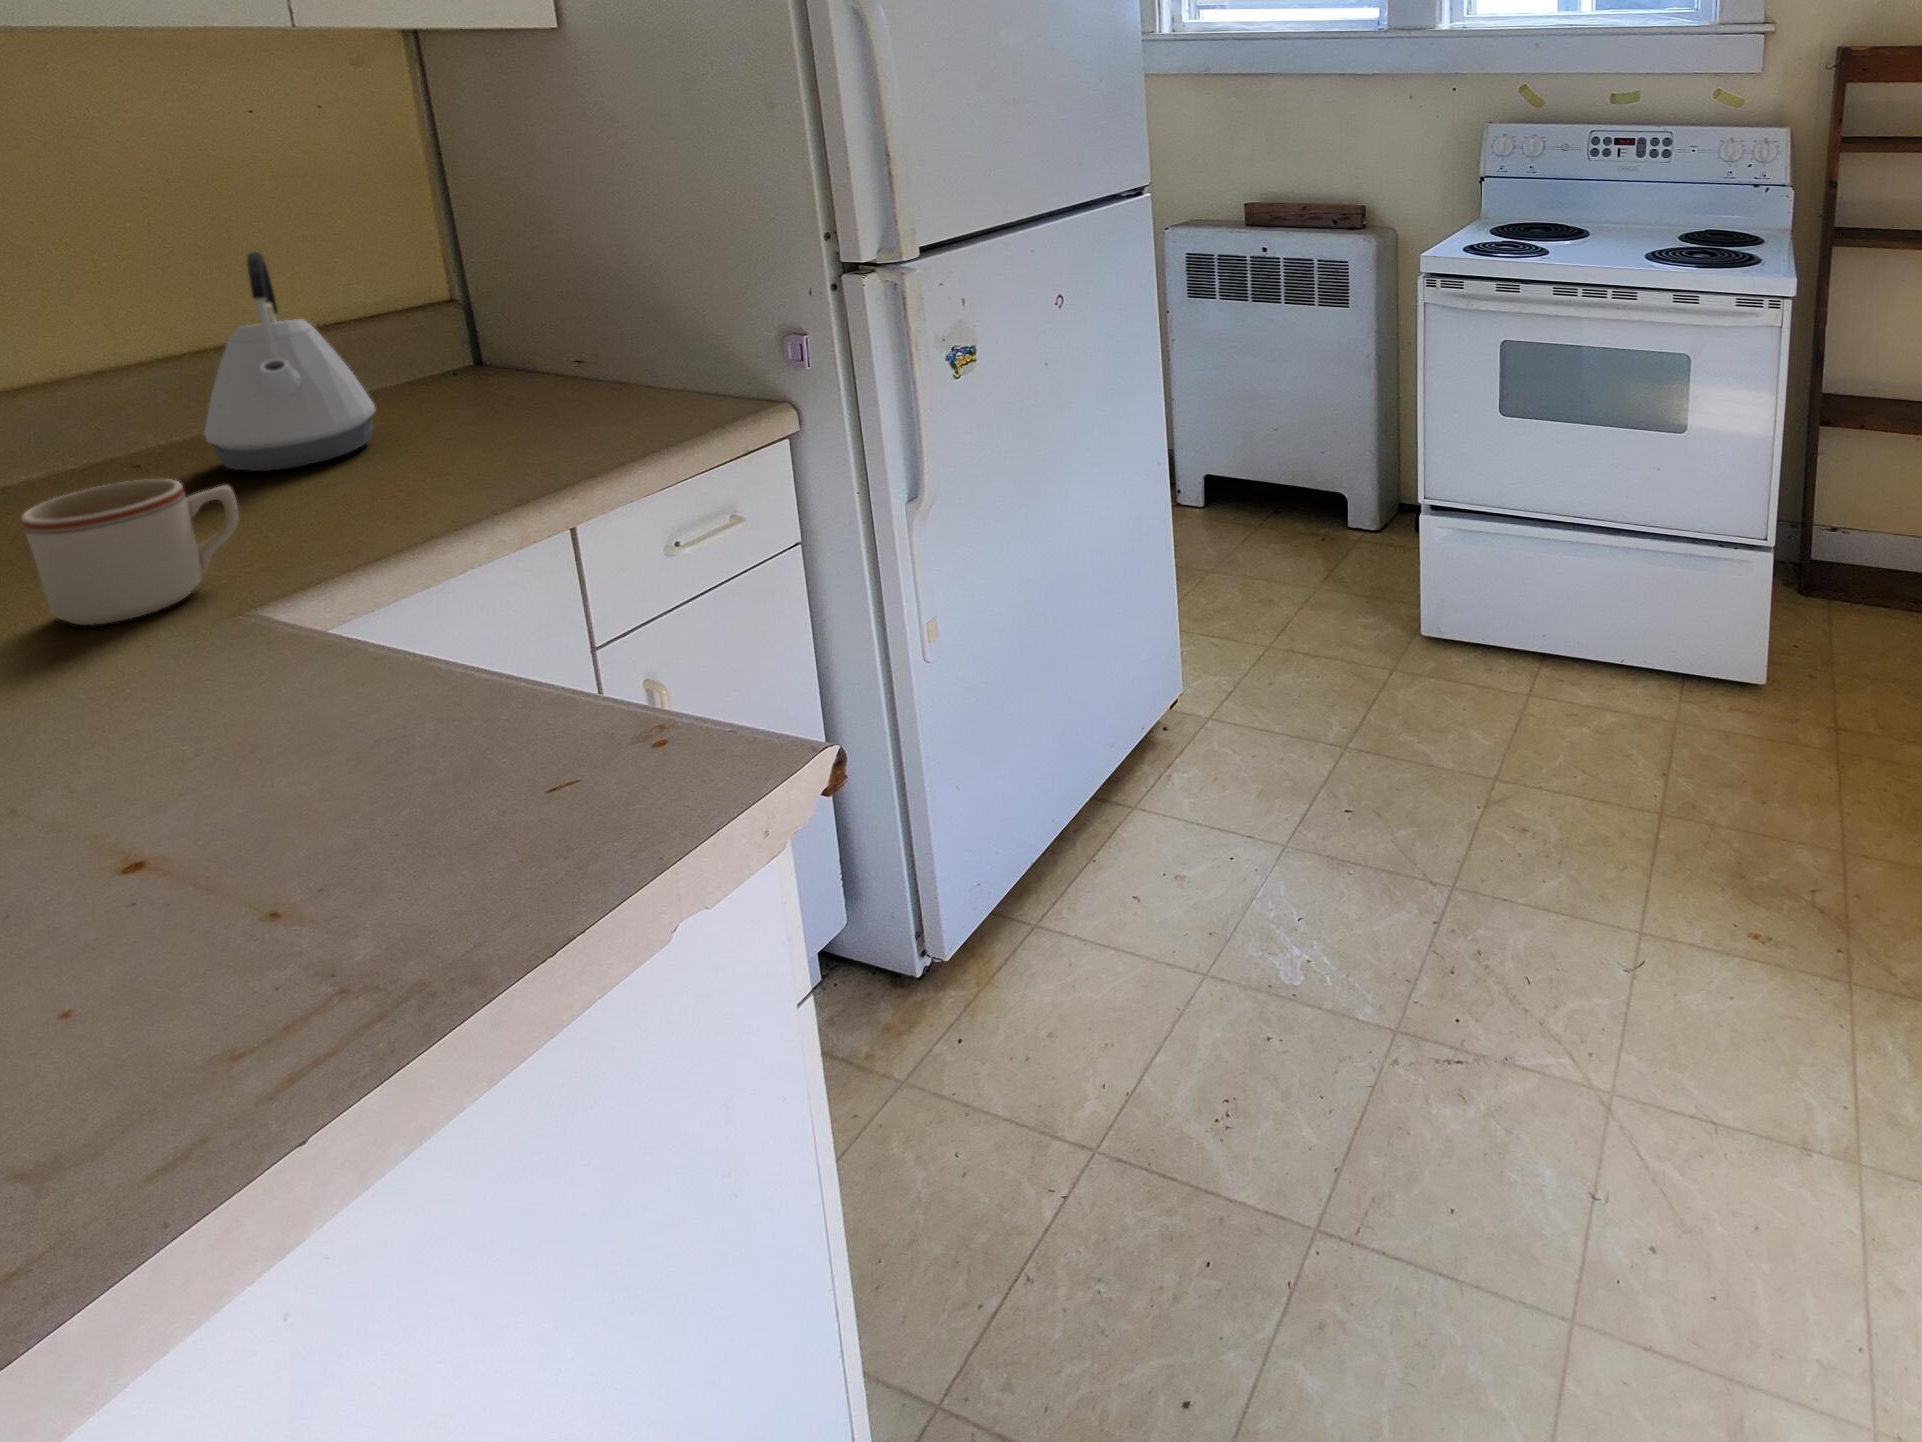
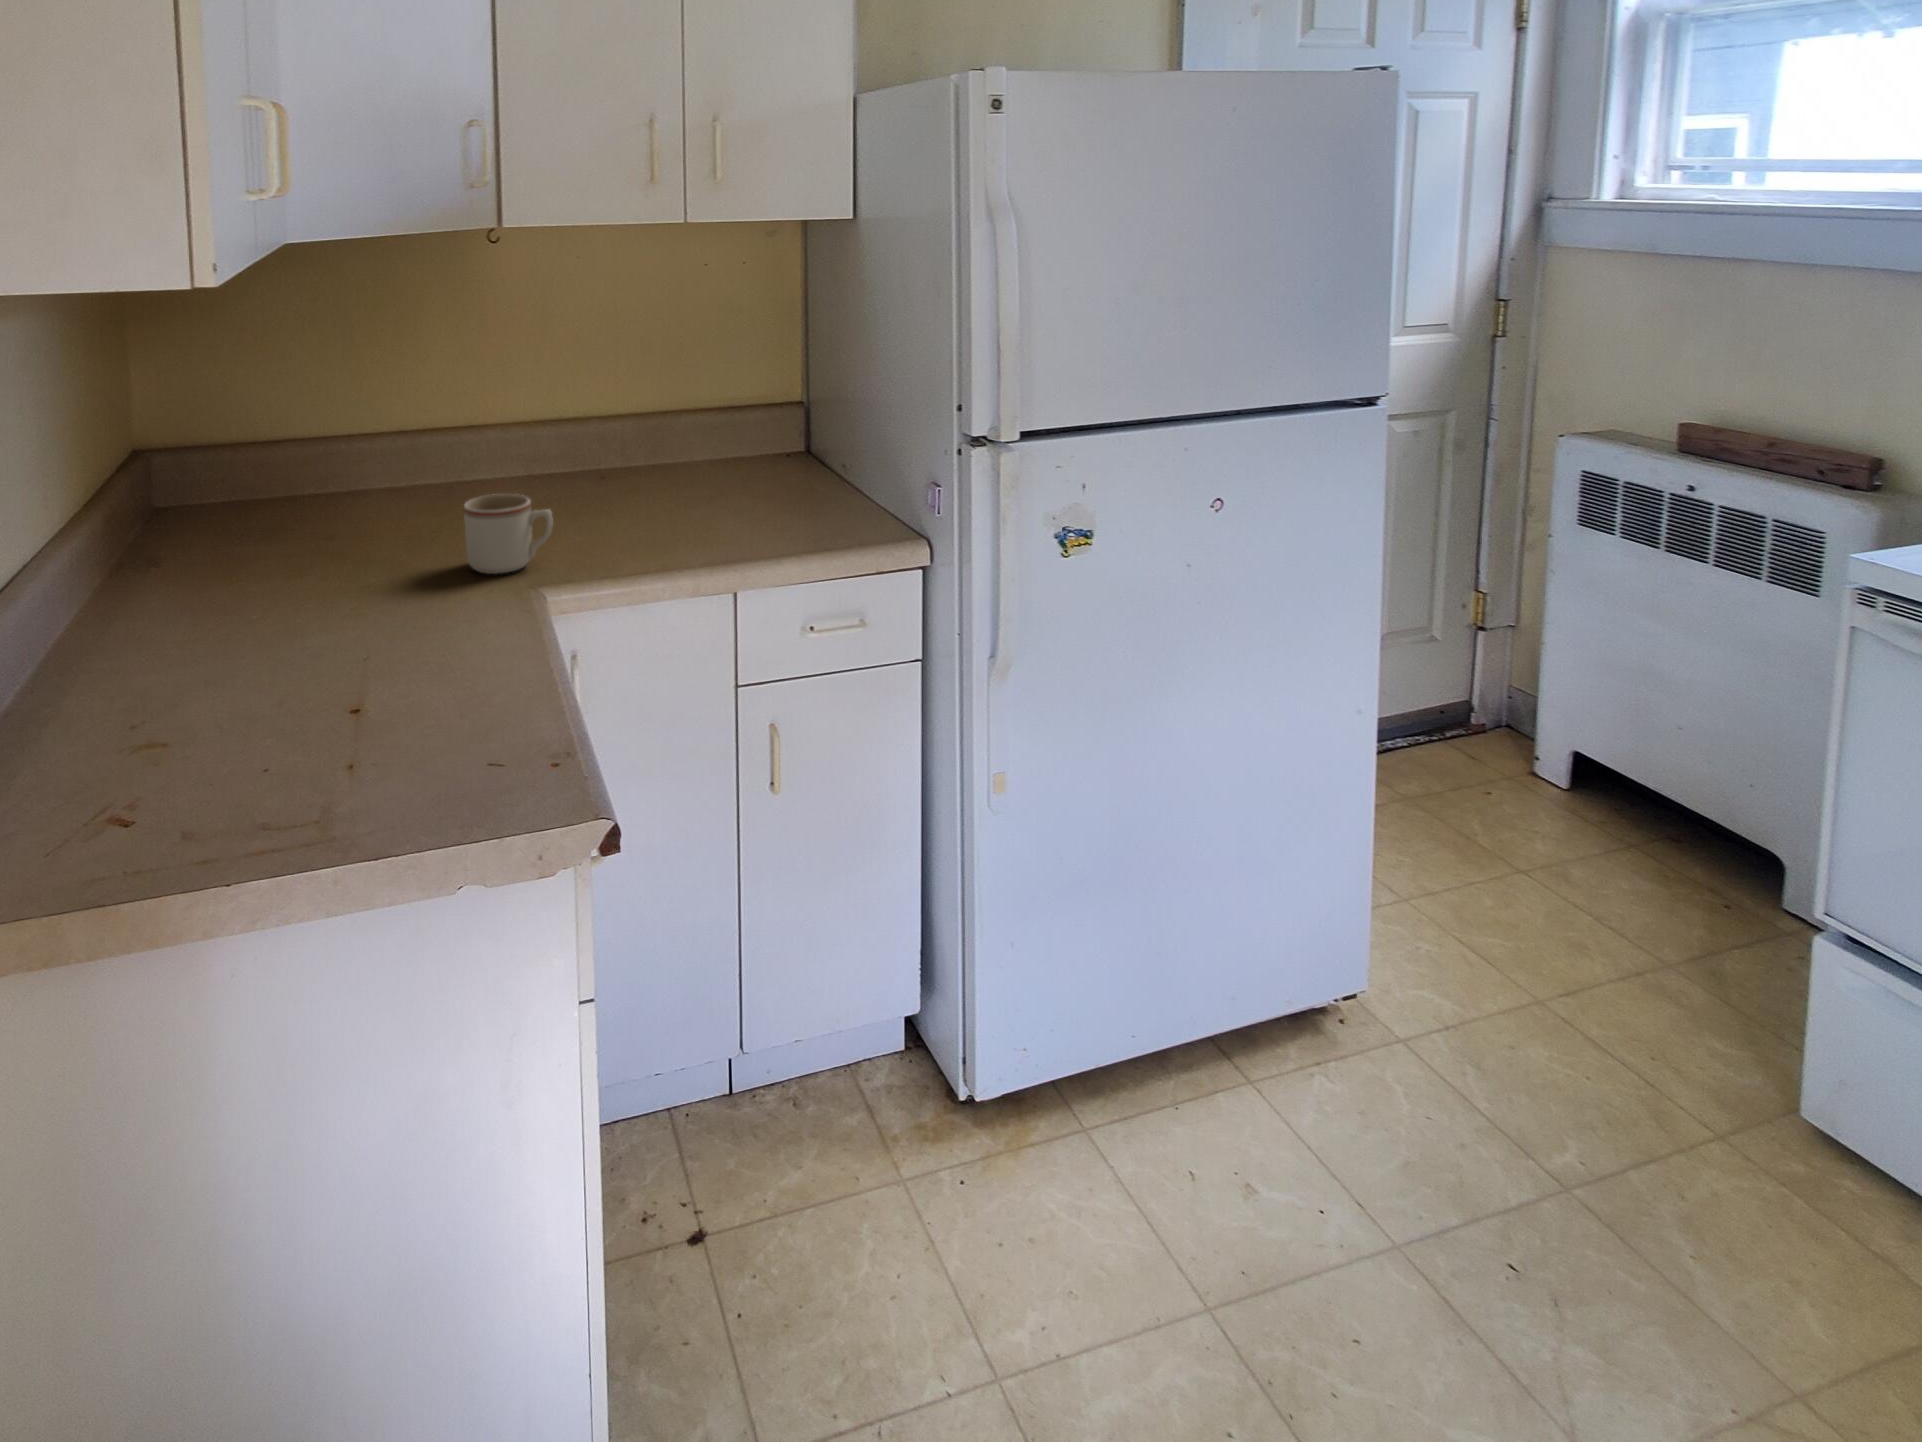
kettle: present [204,252,375,471] -> none [609,362,695,503]

